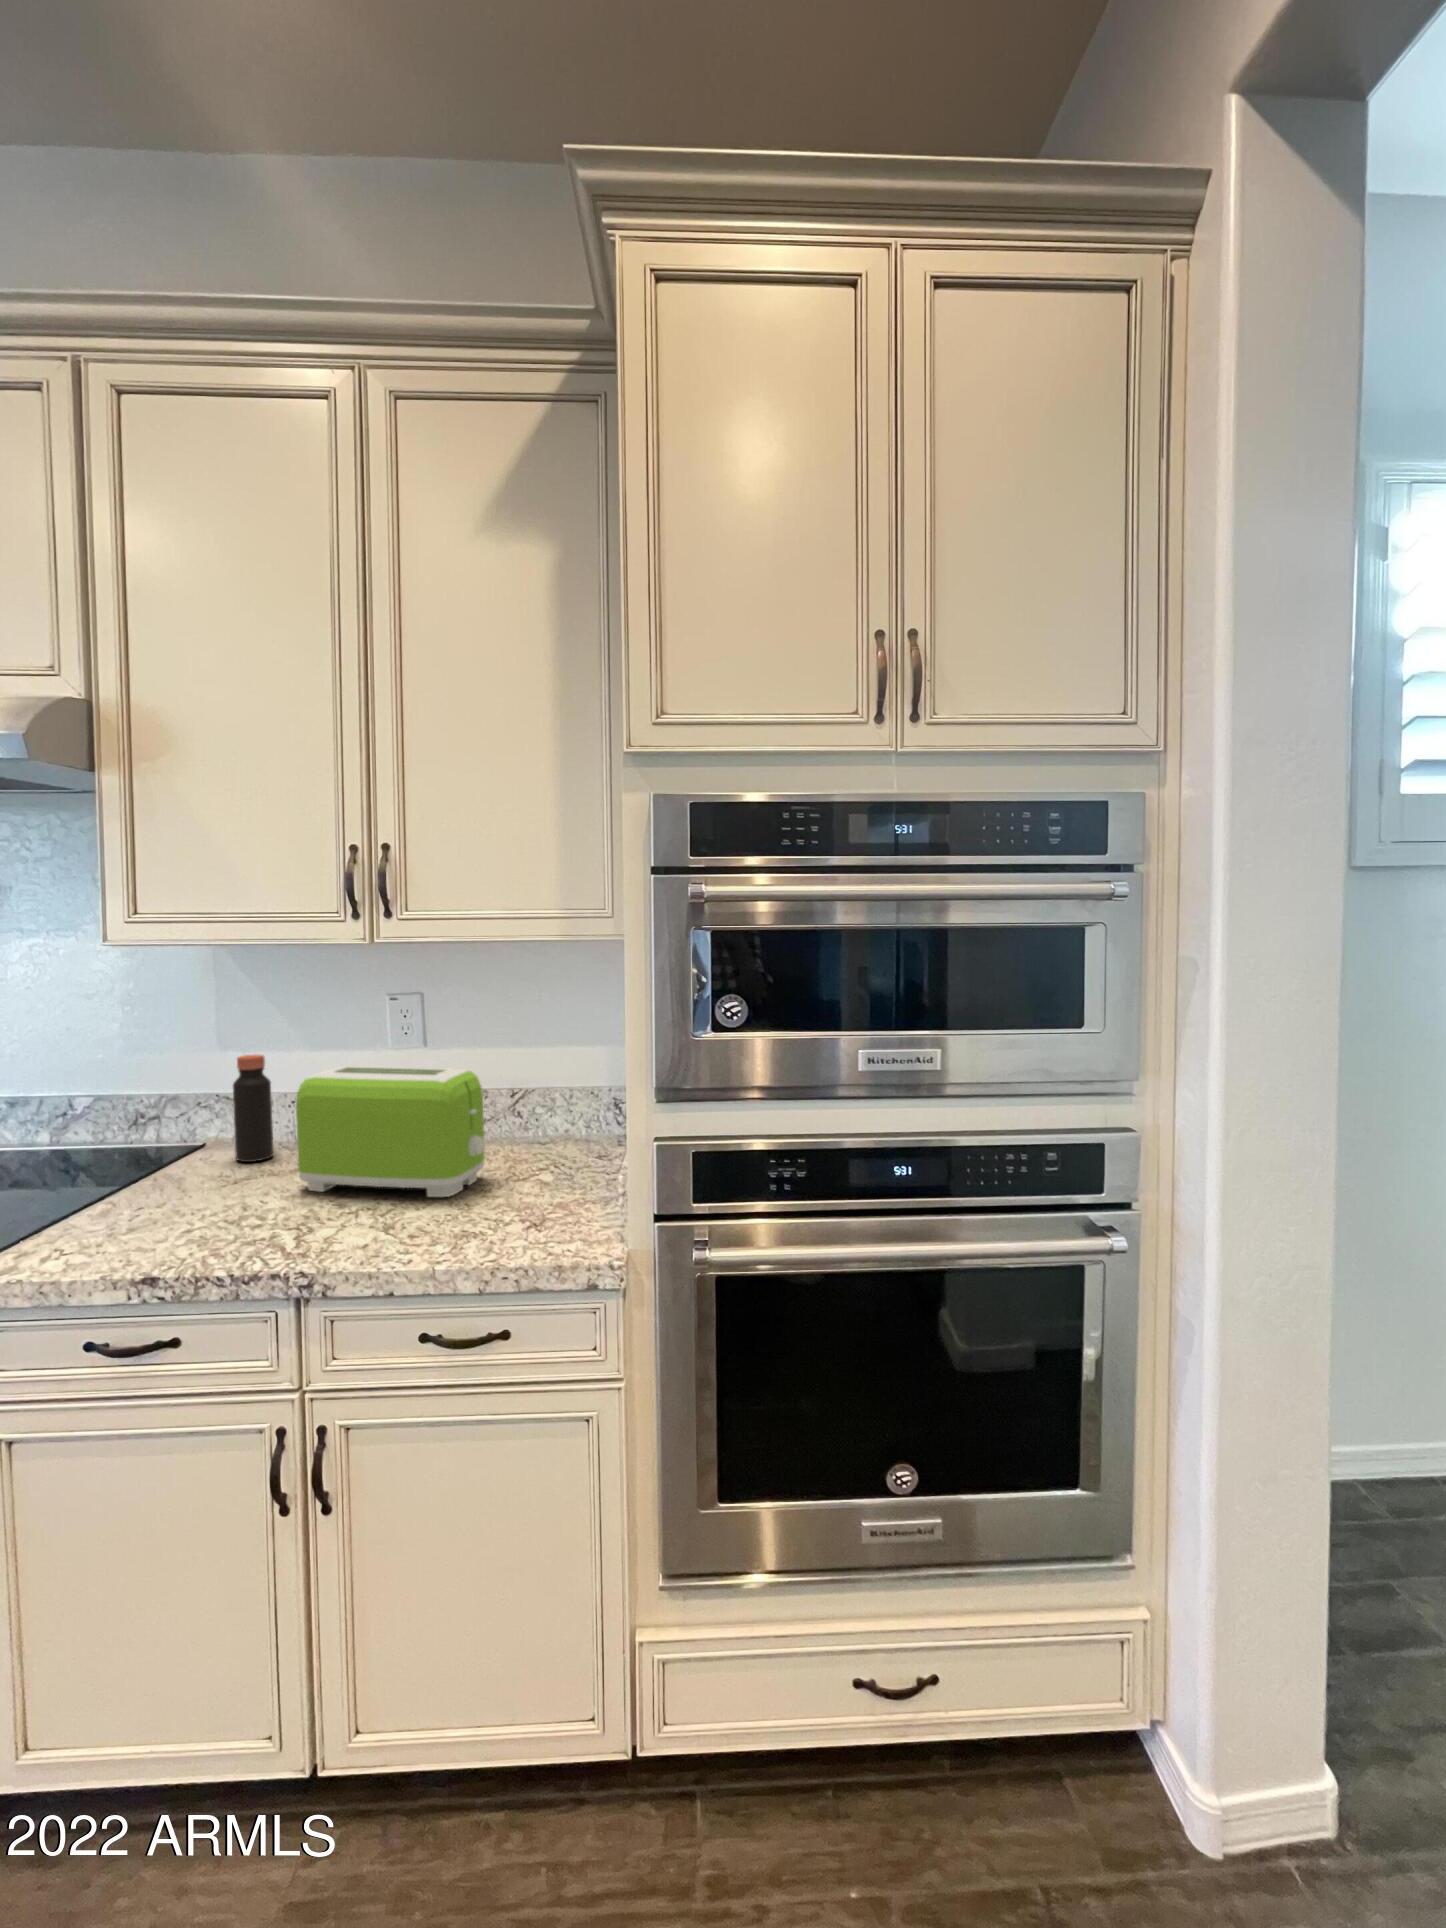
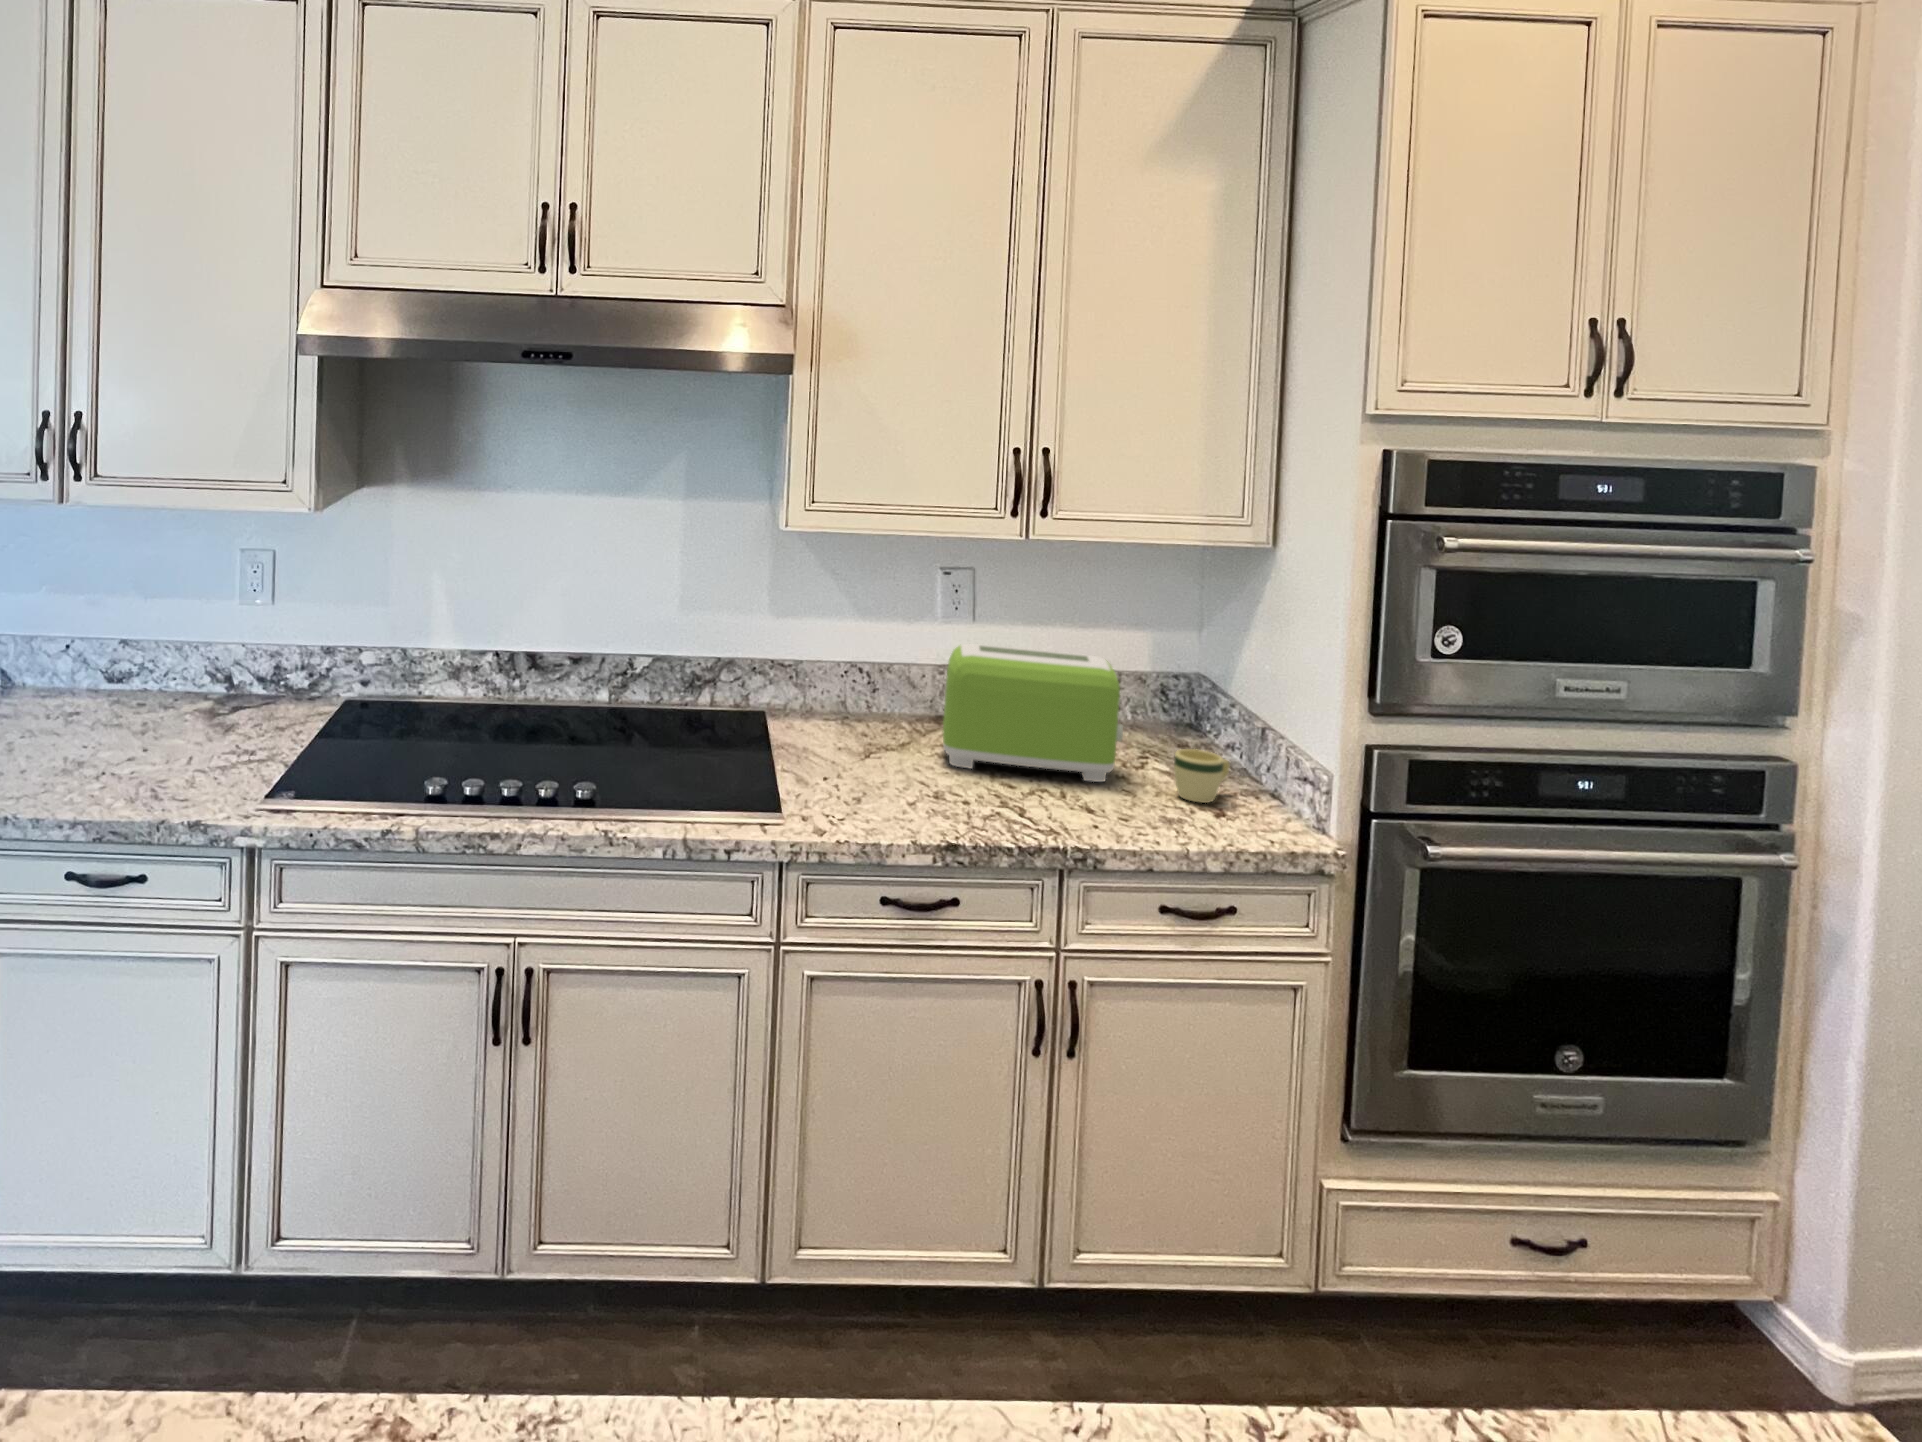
bottle: present [233,1055,274,1162] -> none [817,622,858,731]
mug: none [501,1157,572,1213] -> present [1174,749,1230,803]

